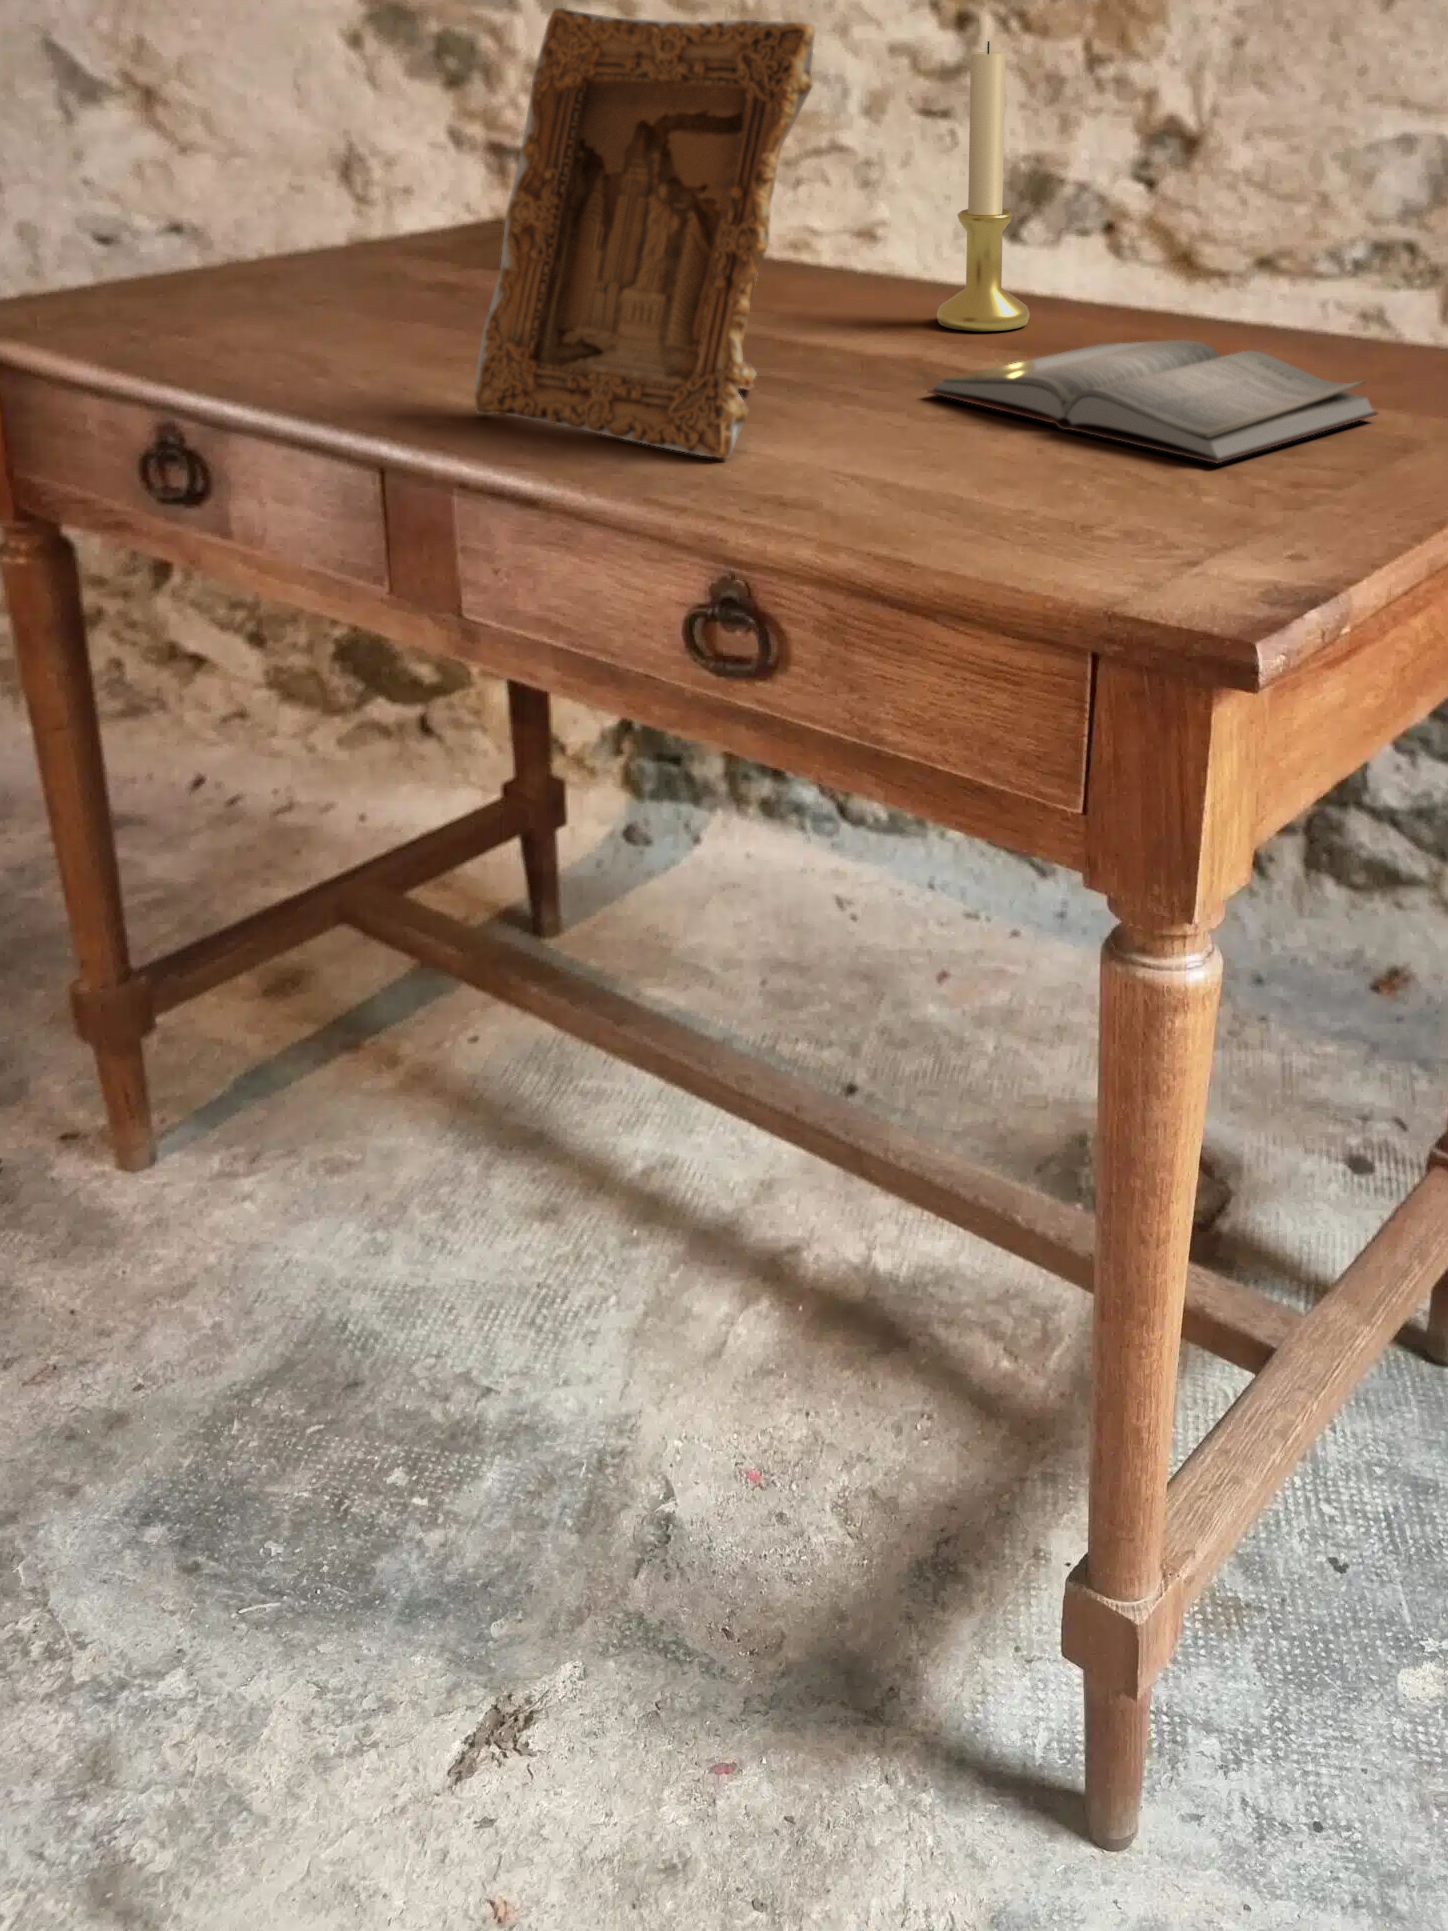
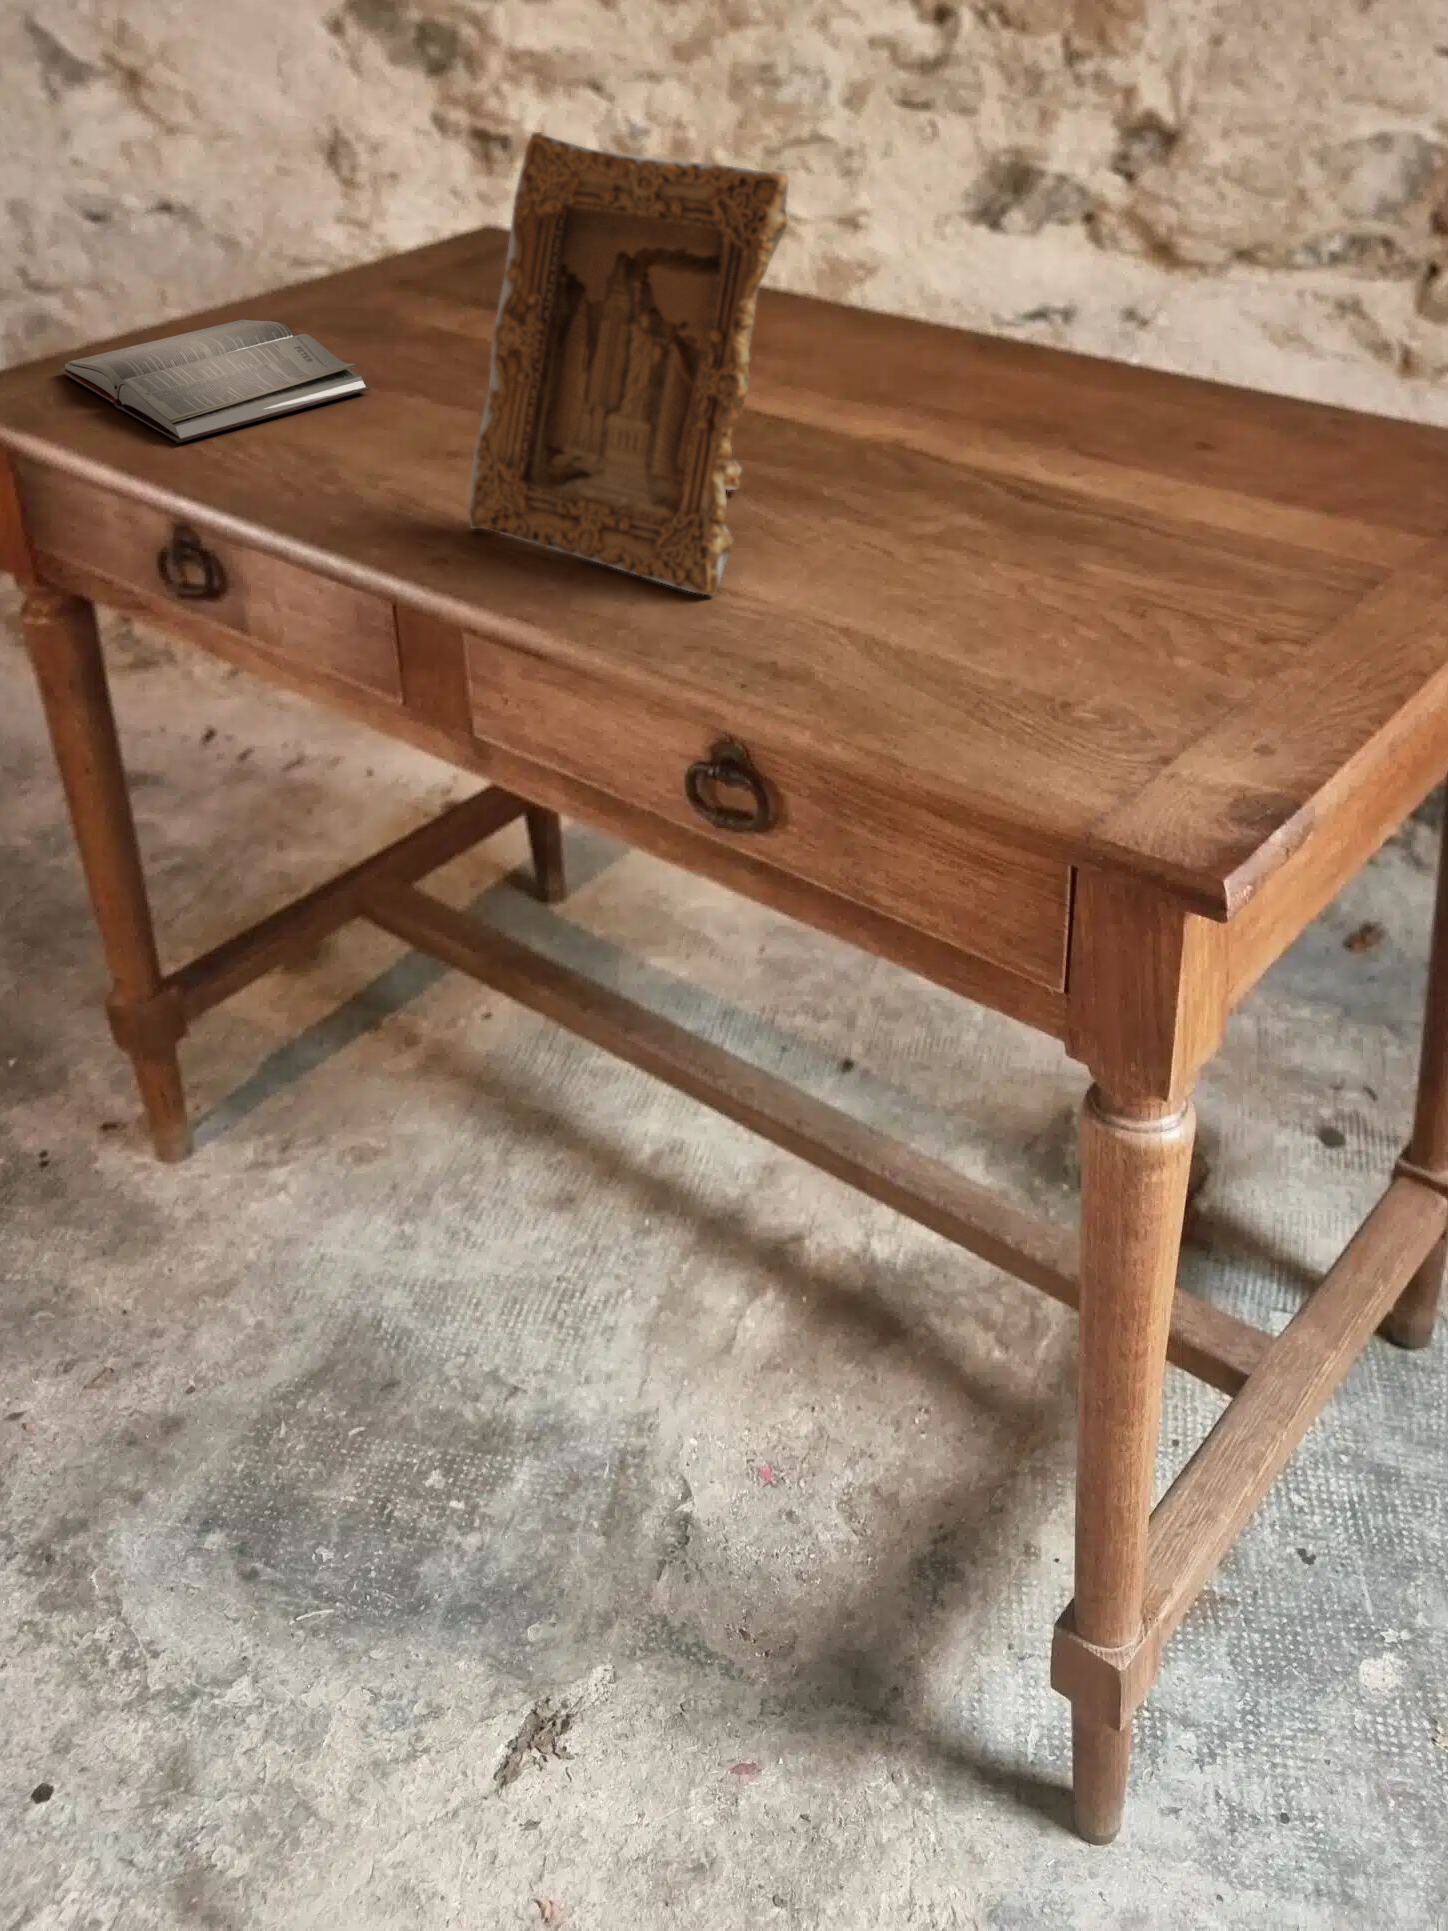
candle holder: present [937,41,1030,331] -> none [918,107,1009,388]
hardback book: present [928,340,1379,463] -> present [60,320,370,443]

